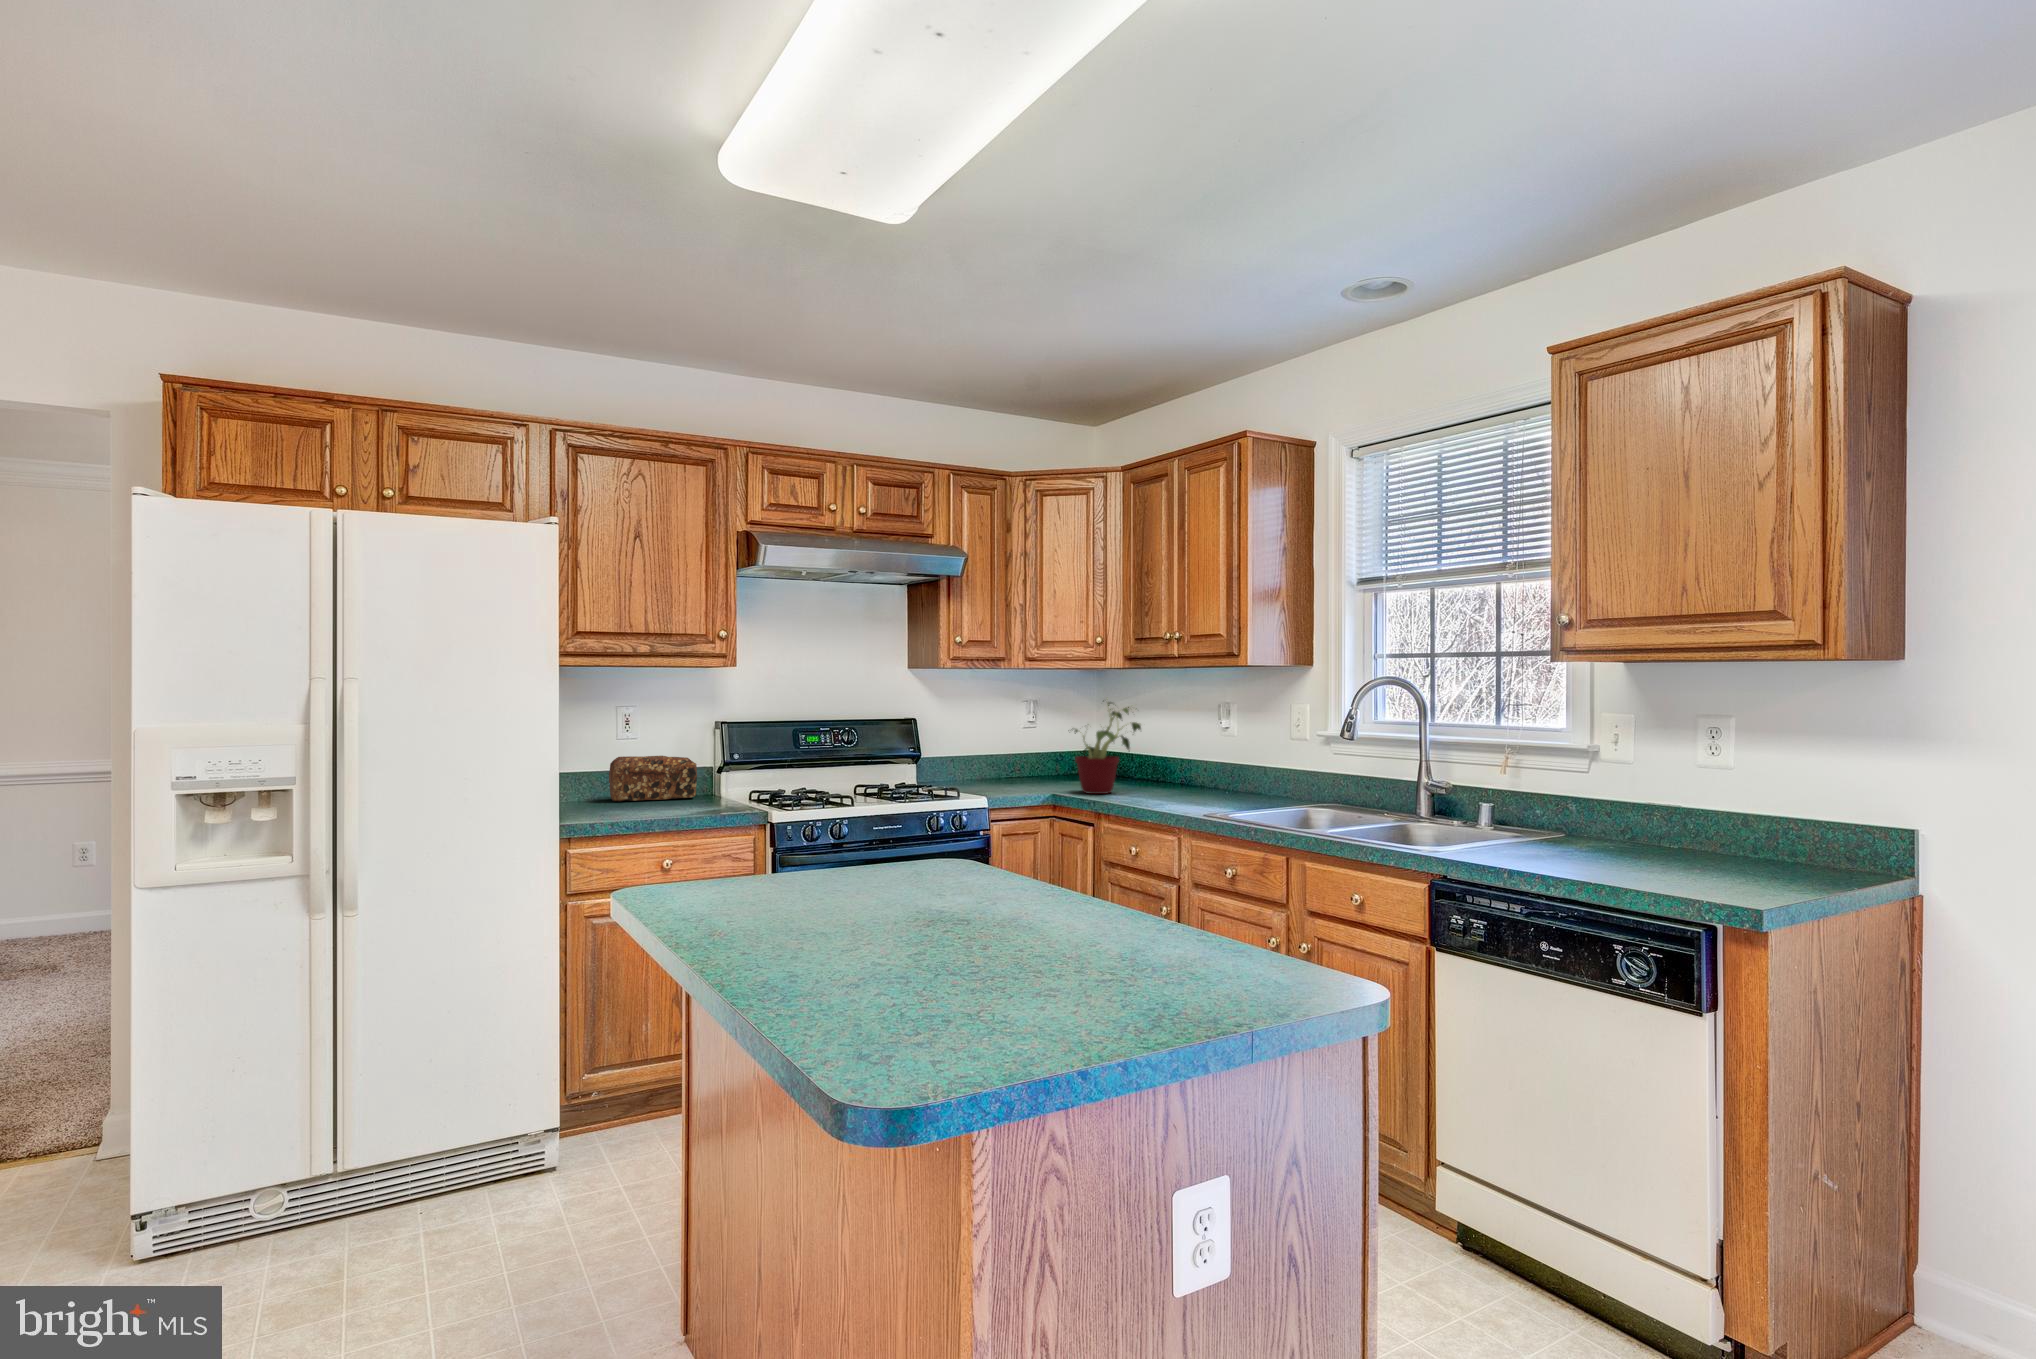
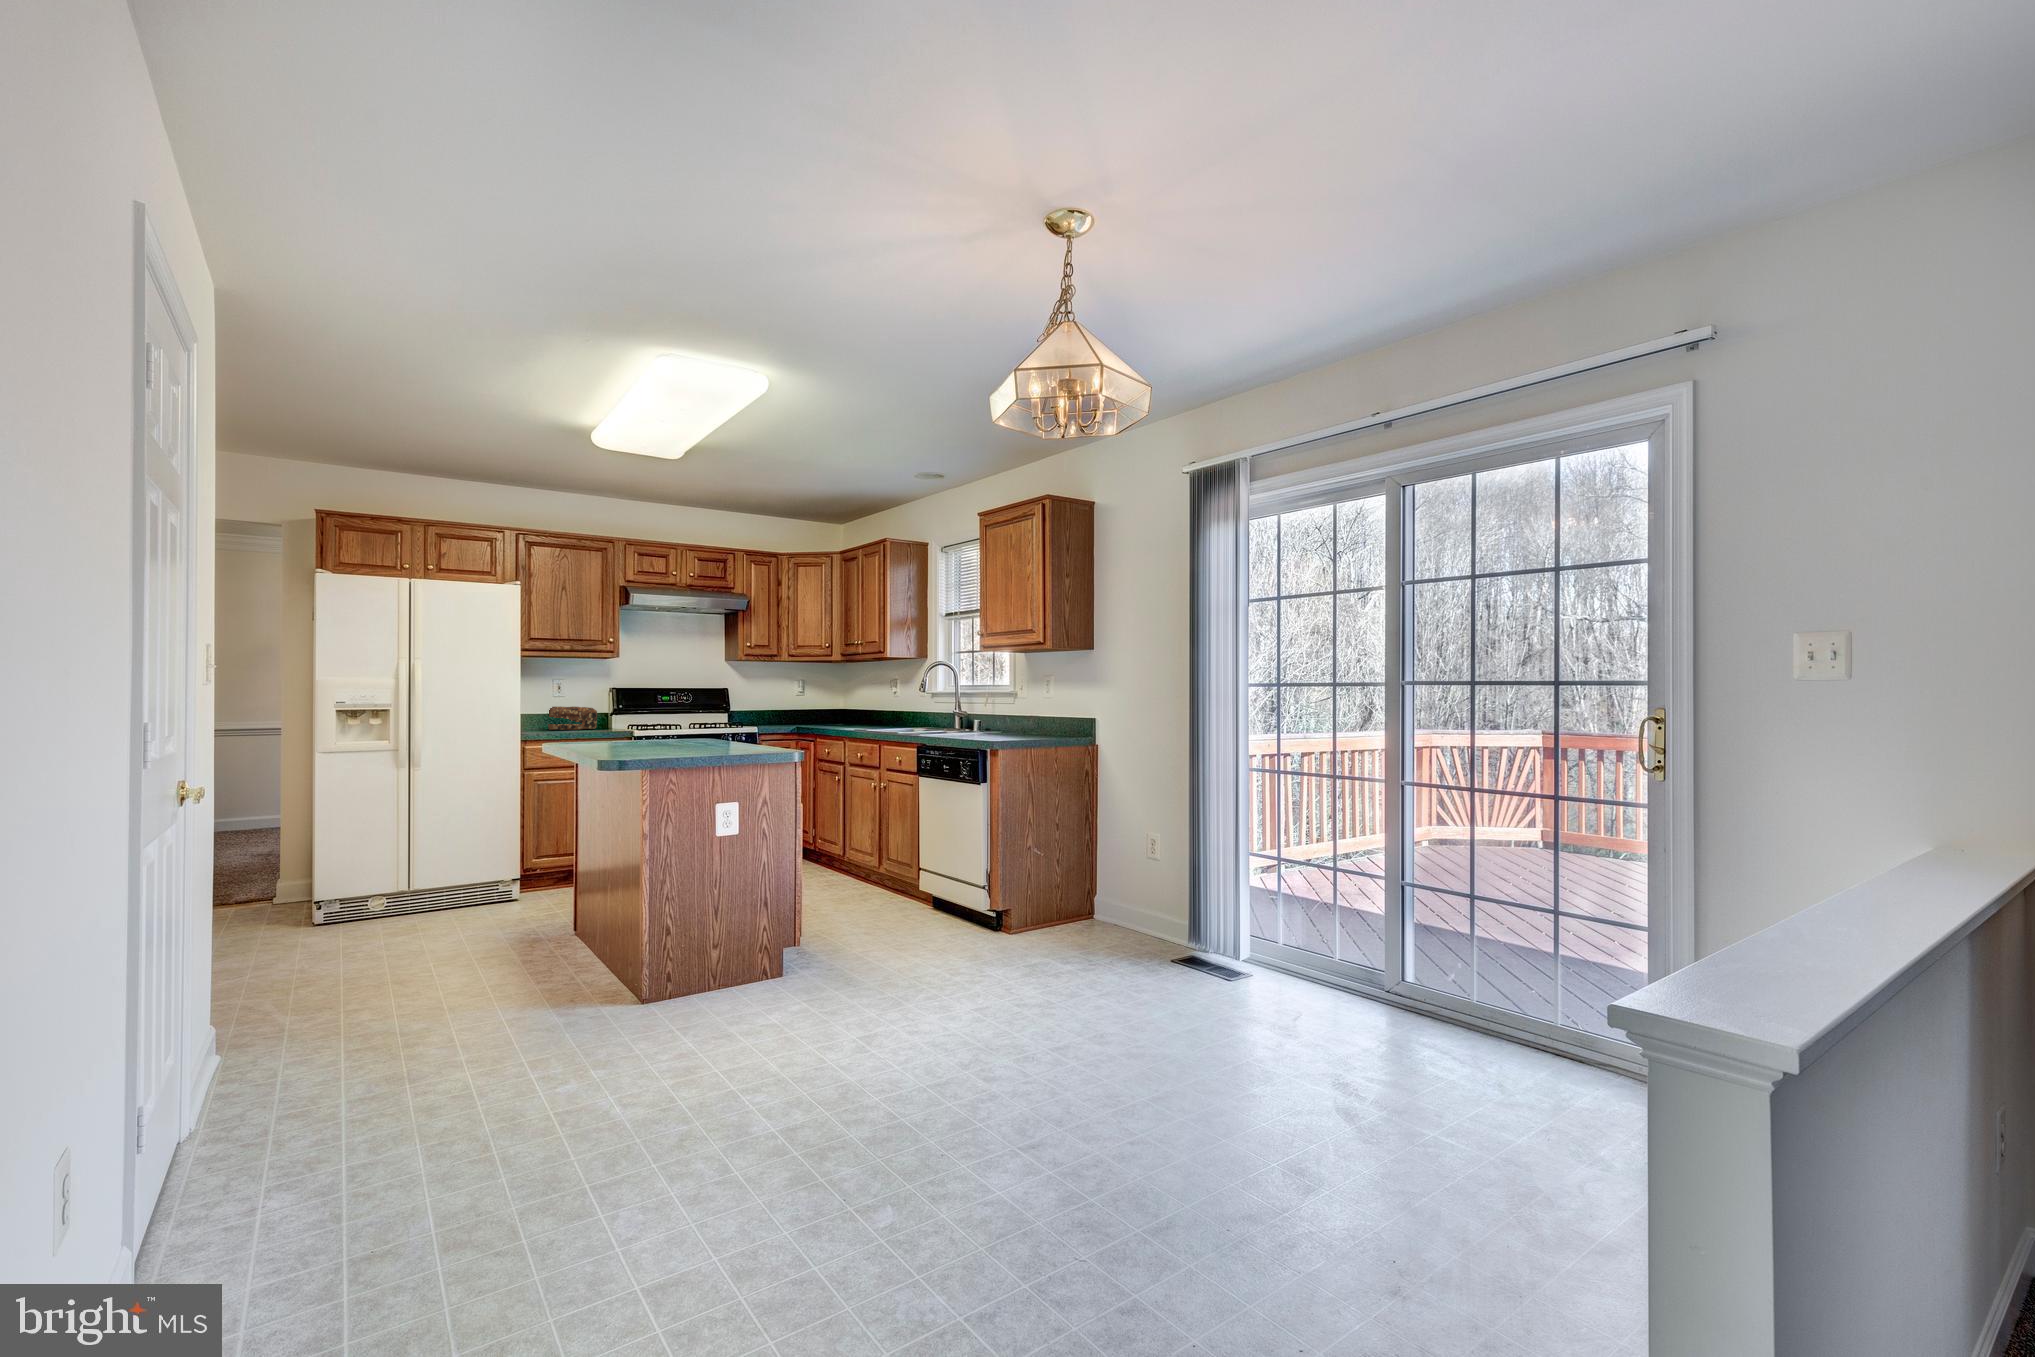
potted plant: present [1075,700,1141,794] -> none [809,676,853,728]

